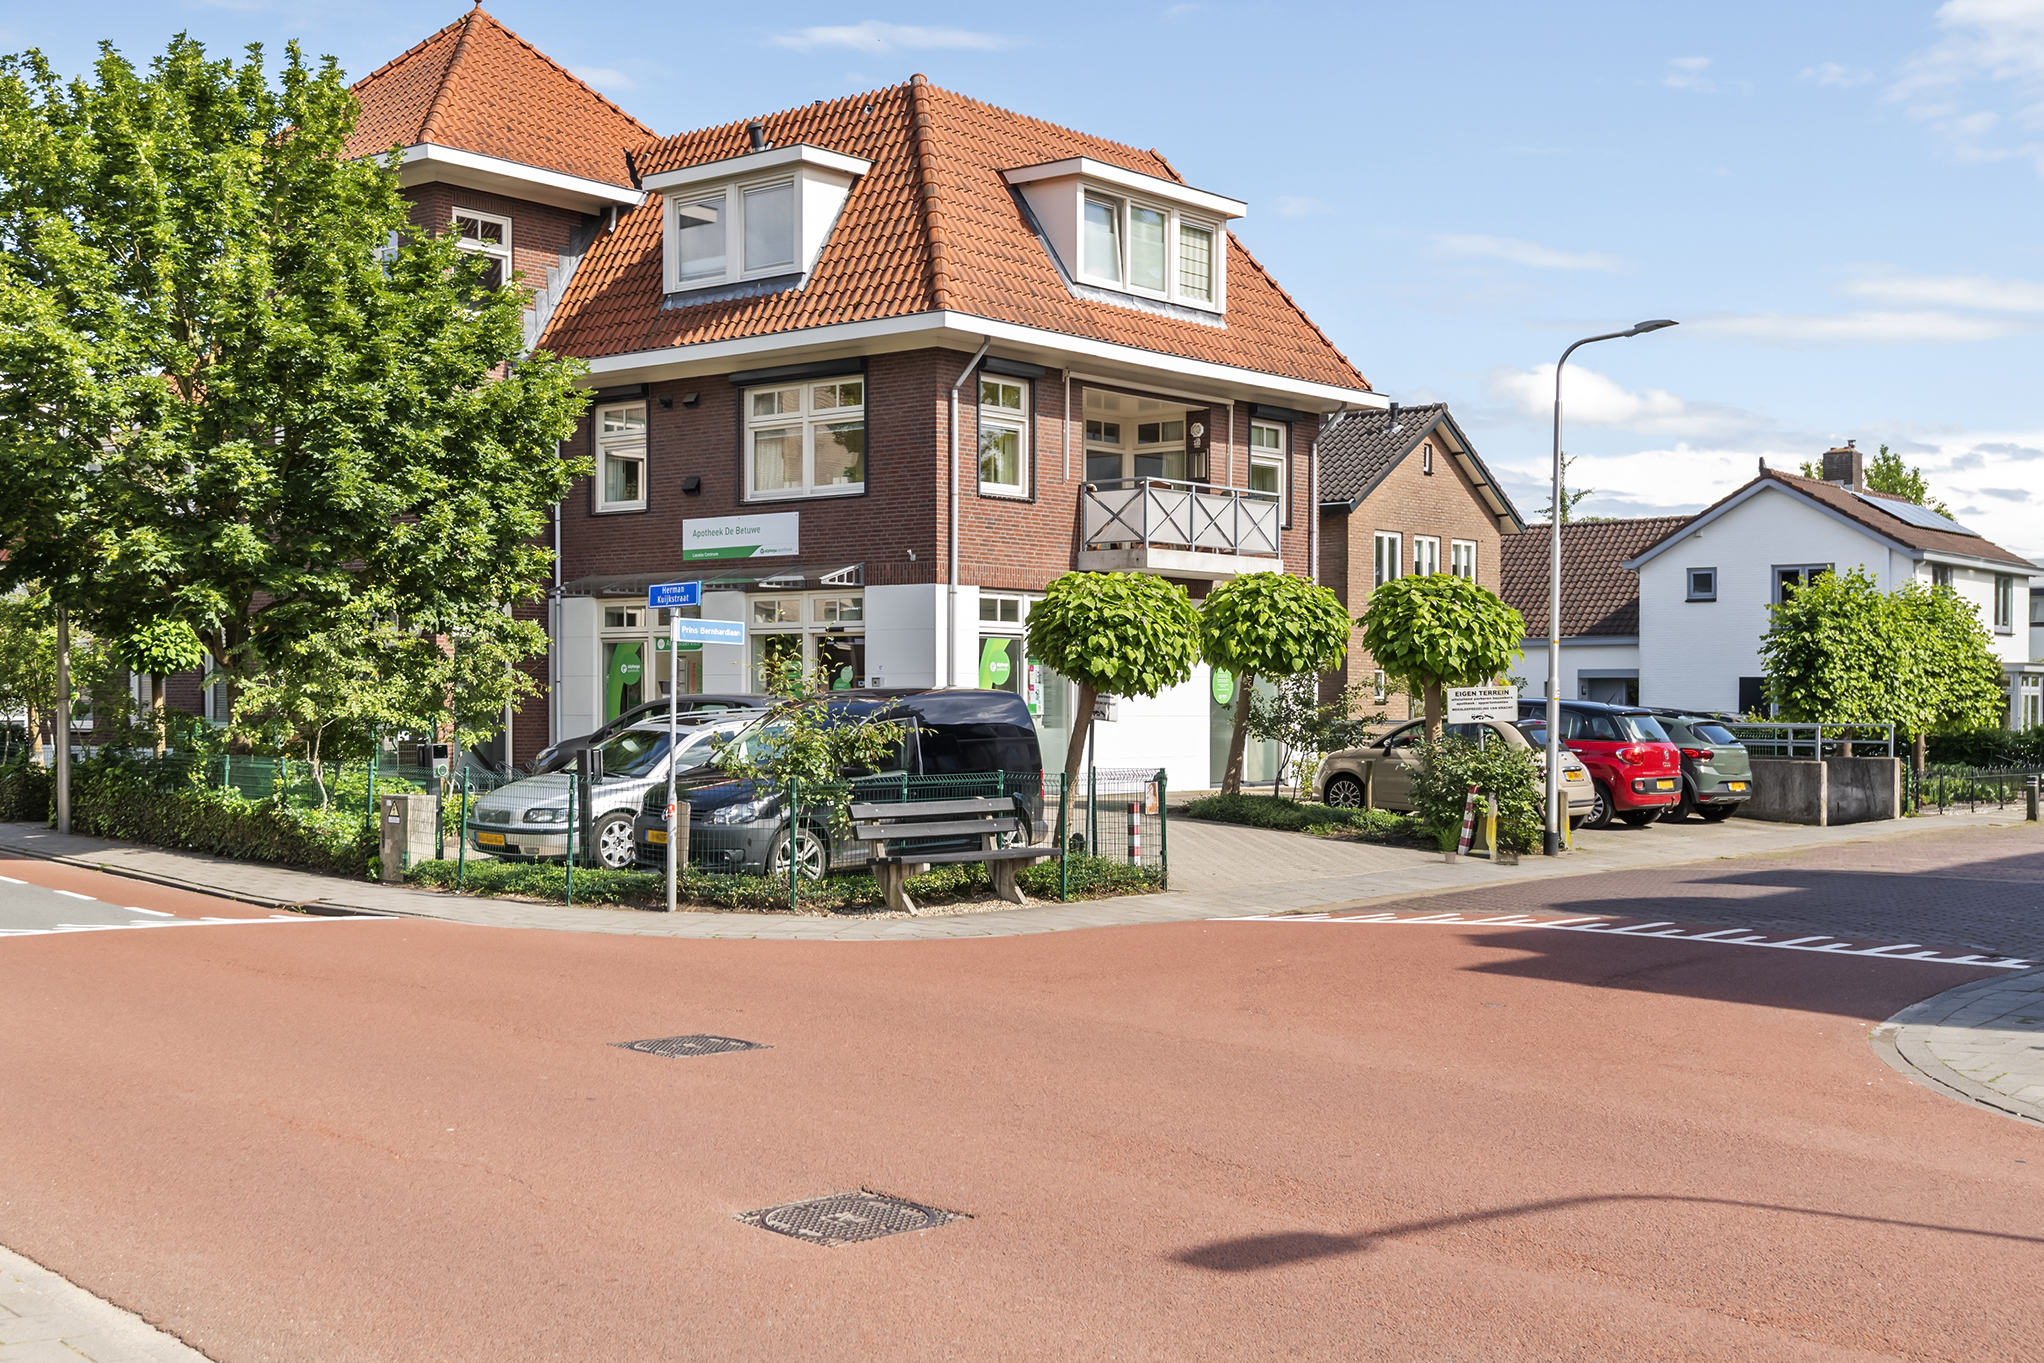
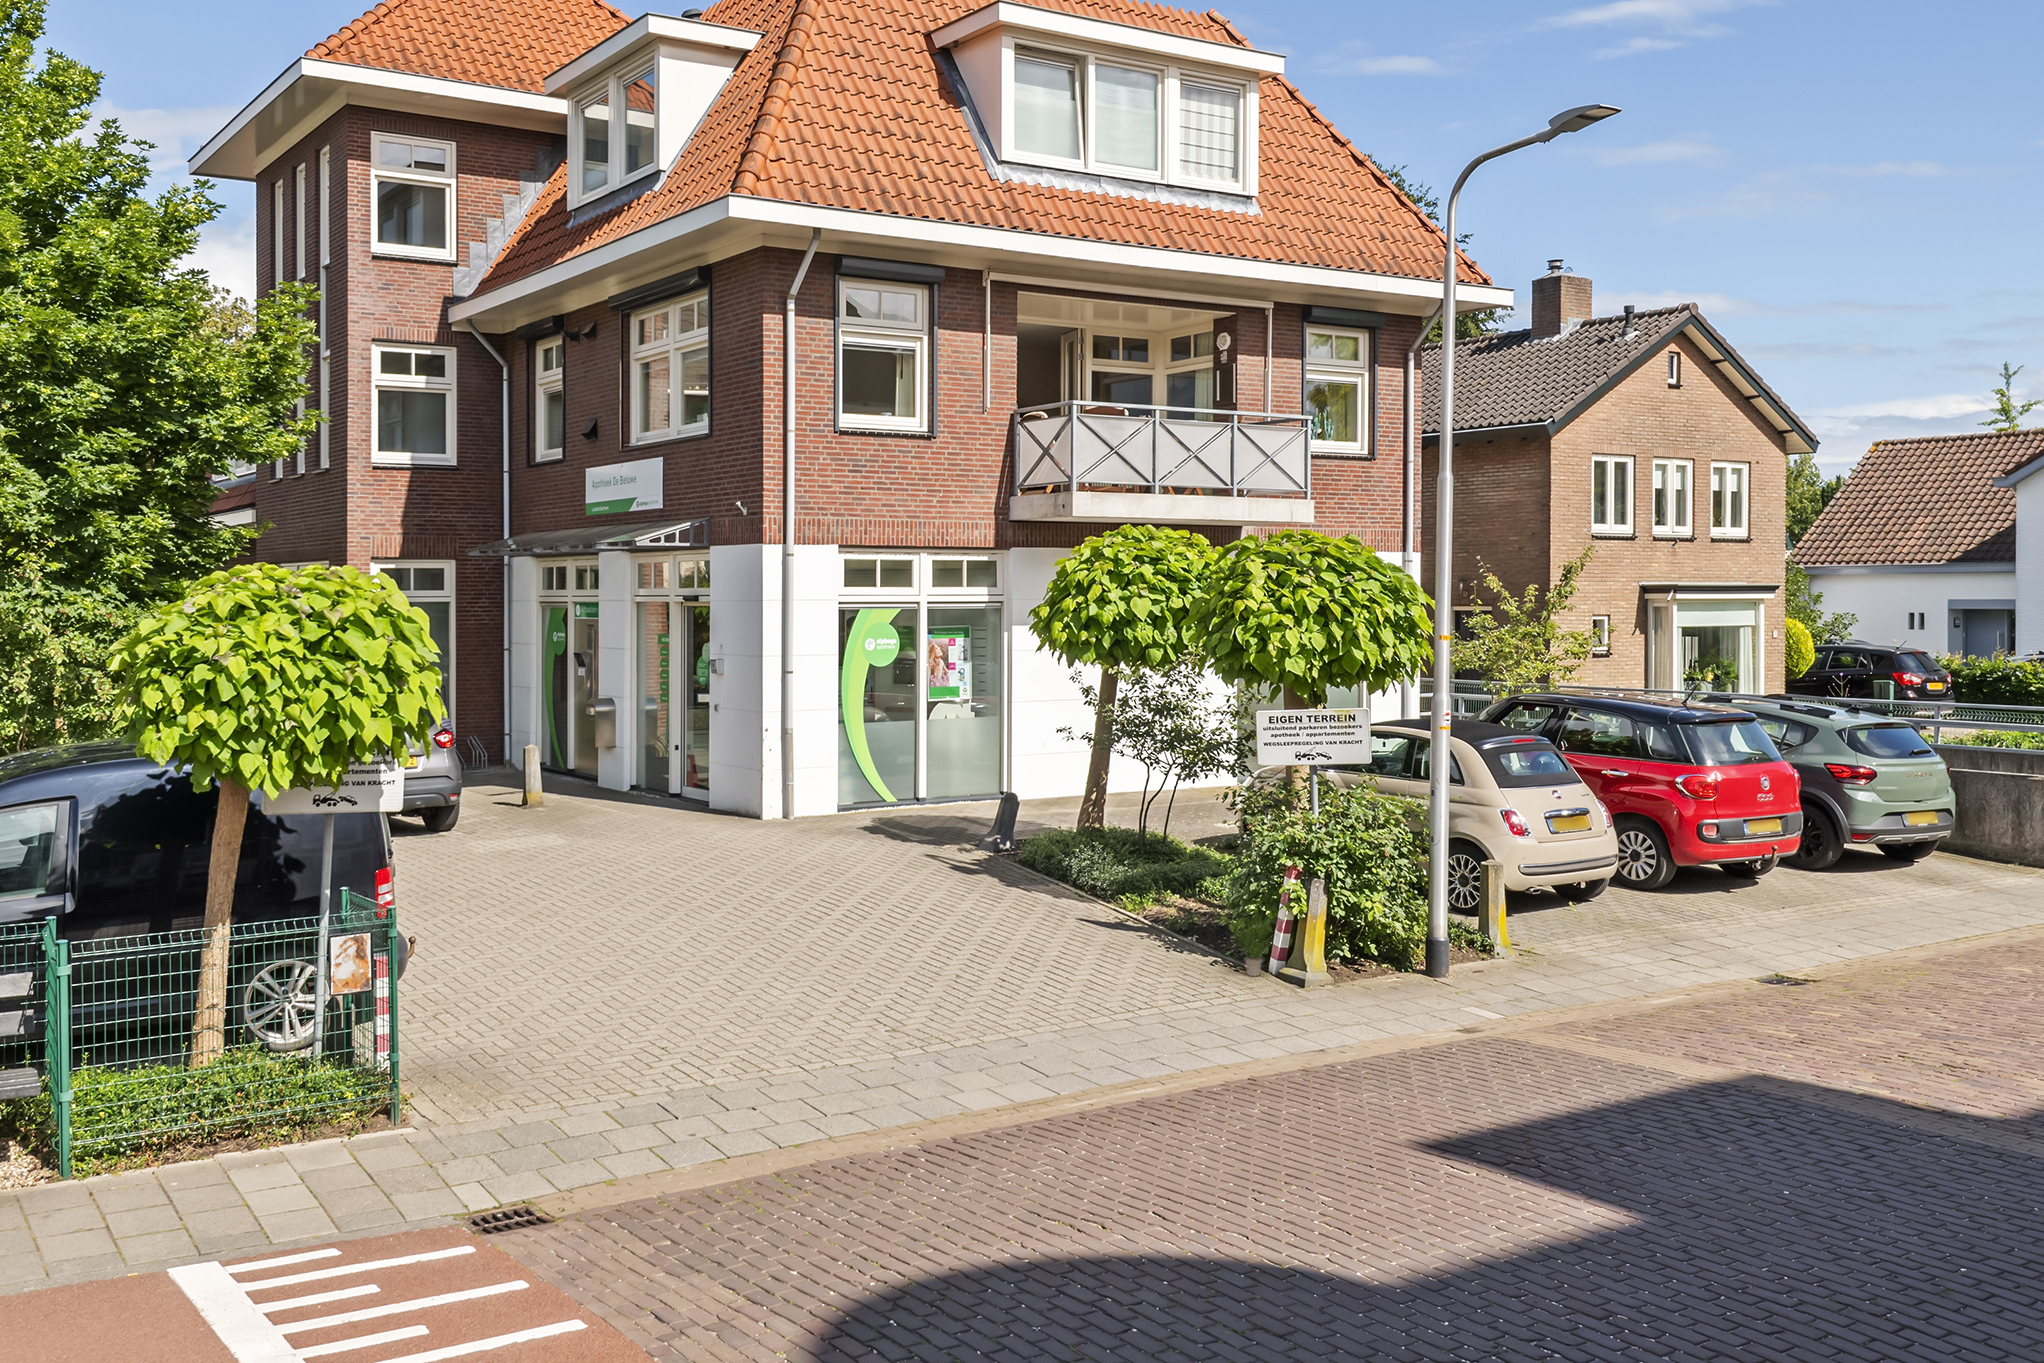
trash can: present [1495,819,1518,865] -> none [1327,911,1362,984]

